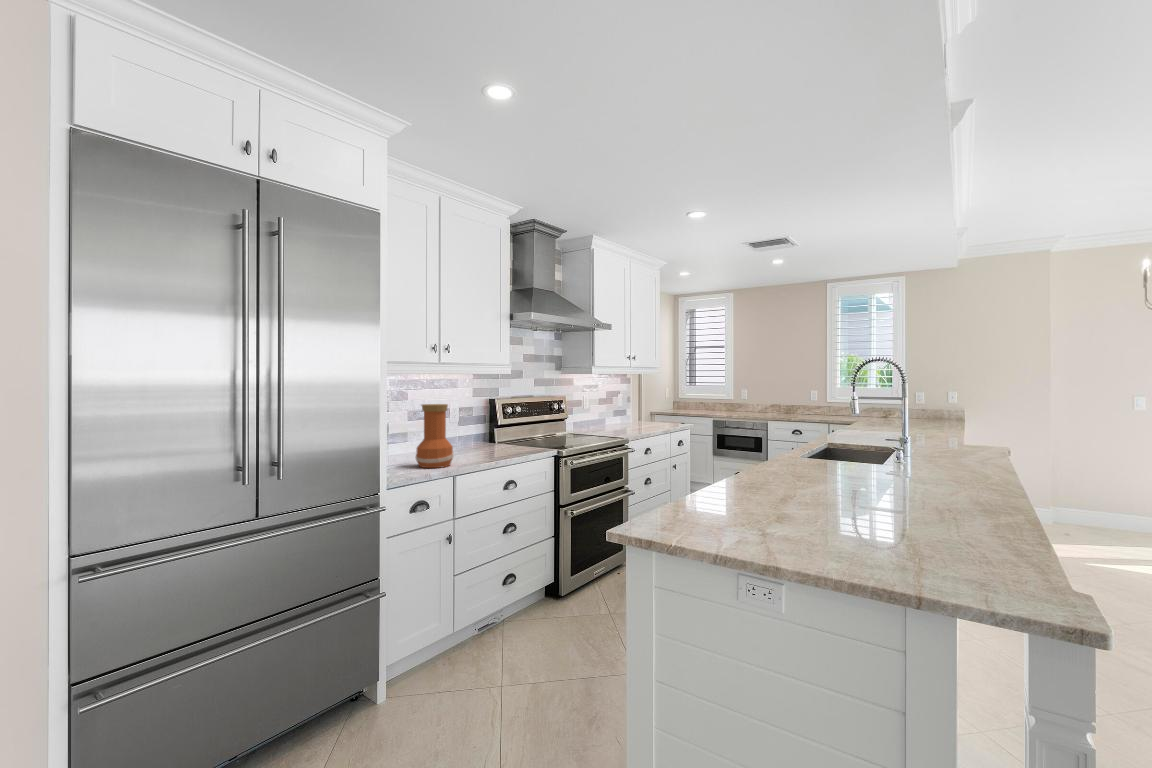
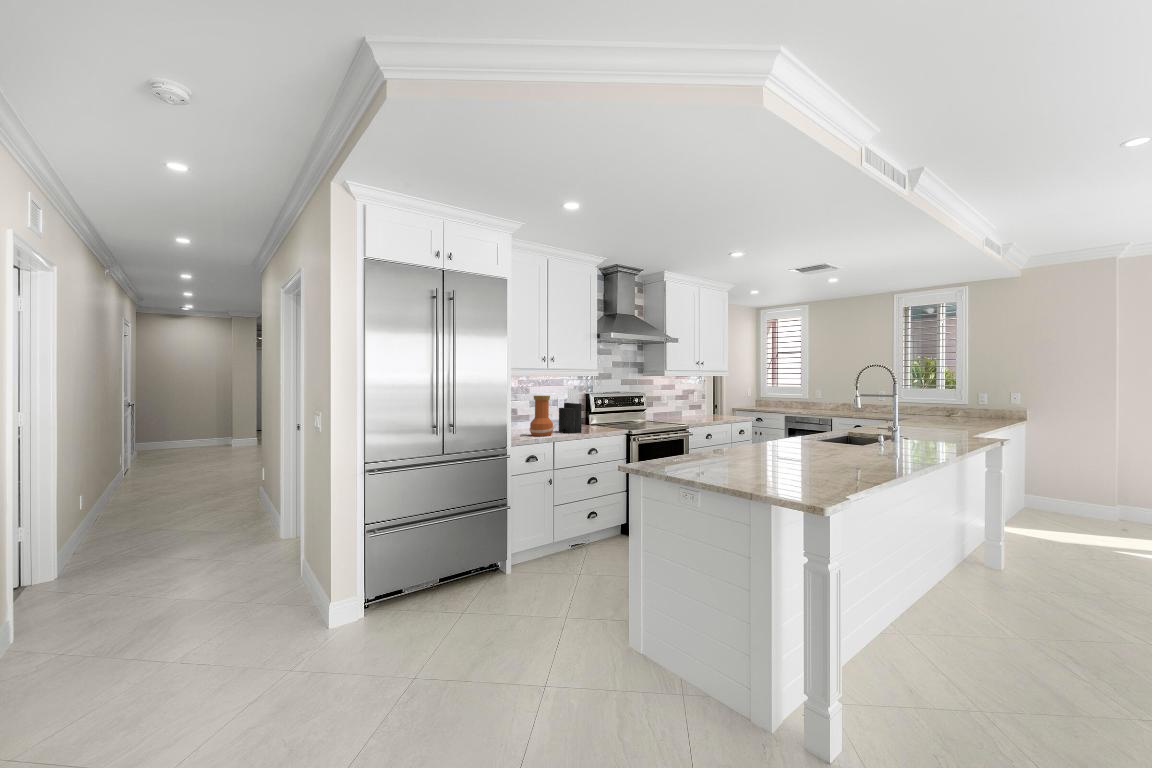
knife block: none [458,393,494,460] -> present [559,388,582,433]

